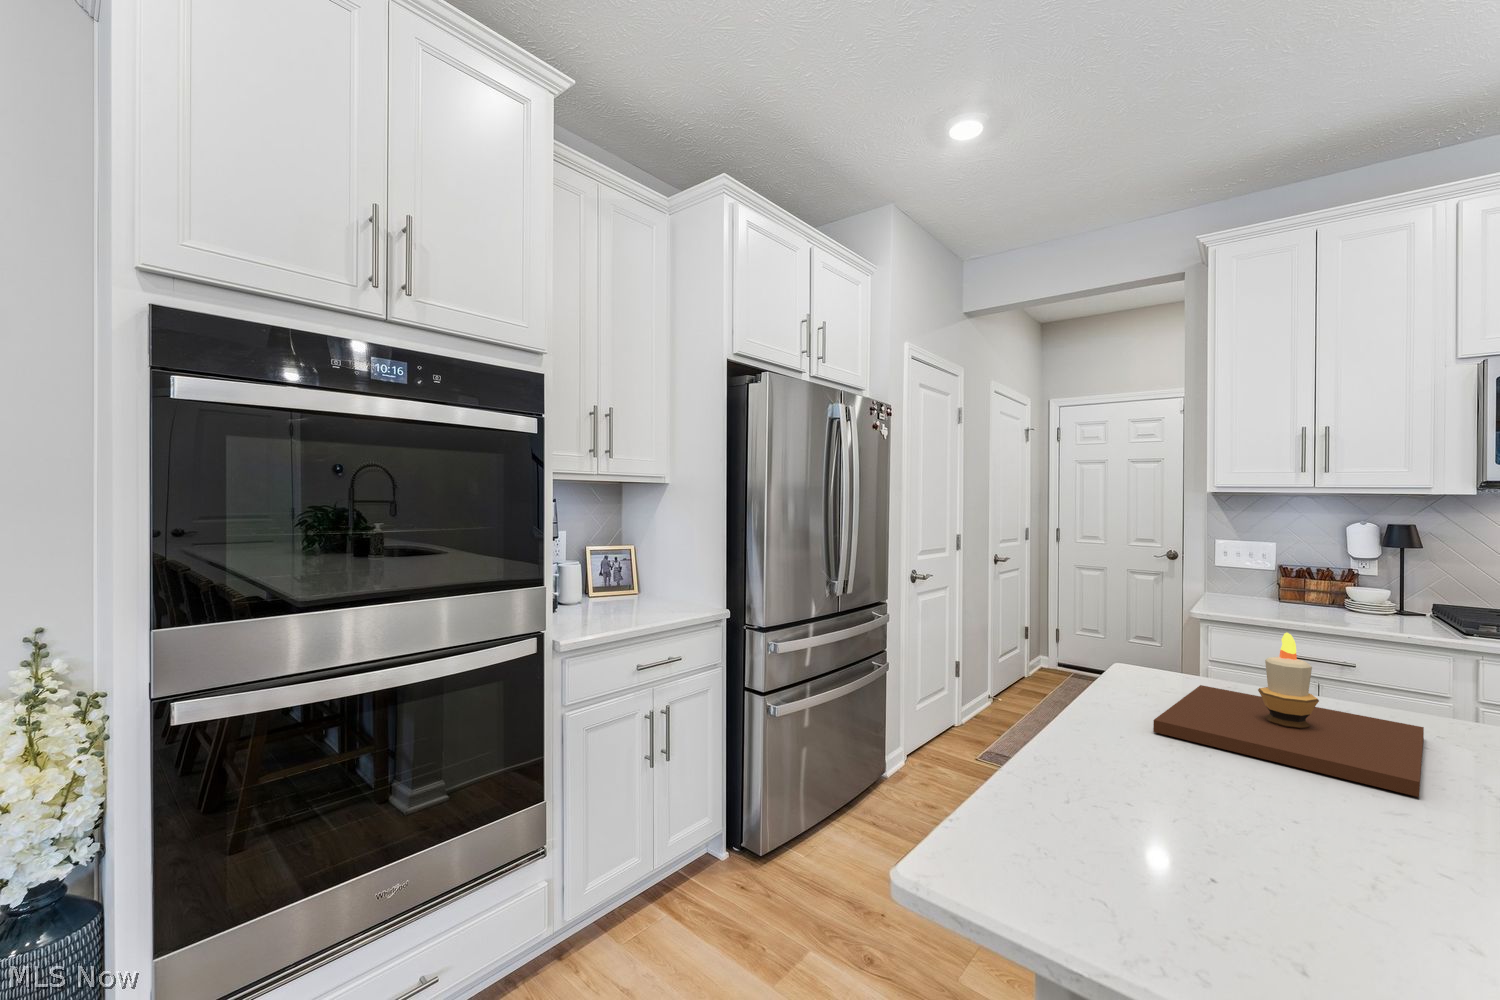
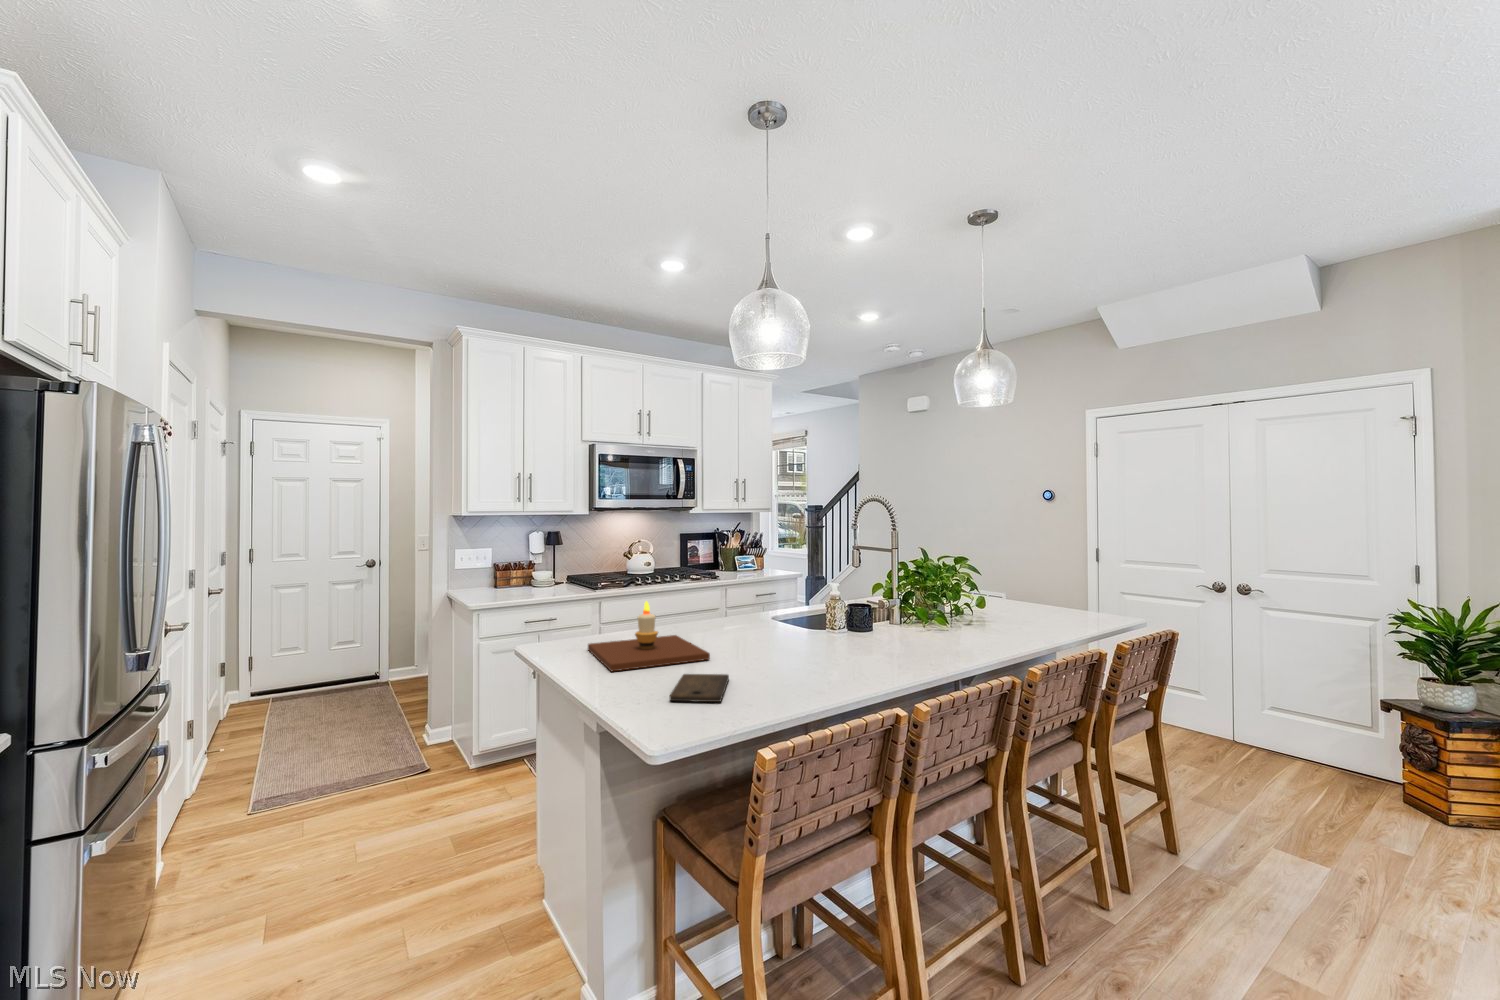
cutting board: none [1131,787,1370,867] -> present [670,674,729,702]

